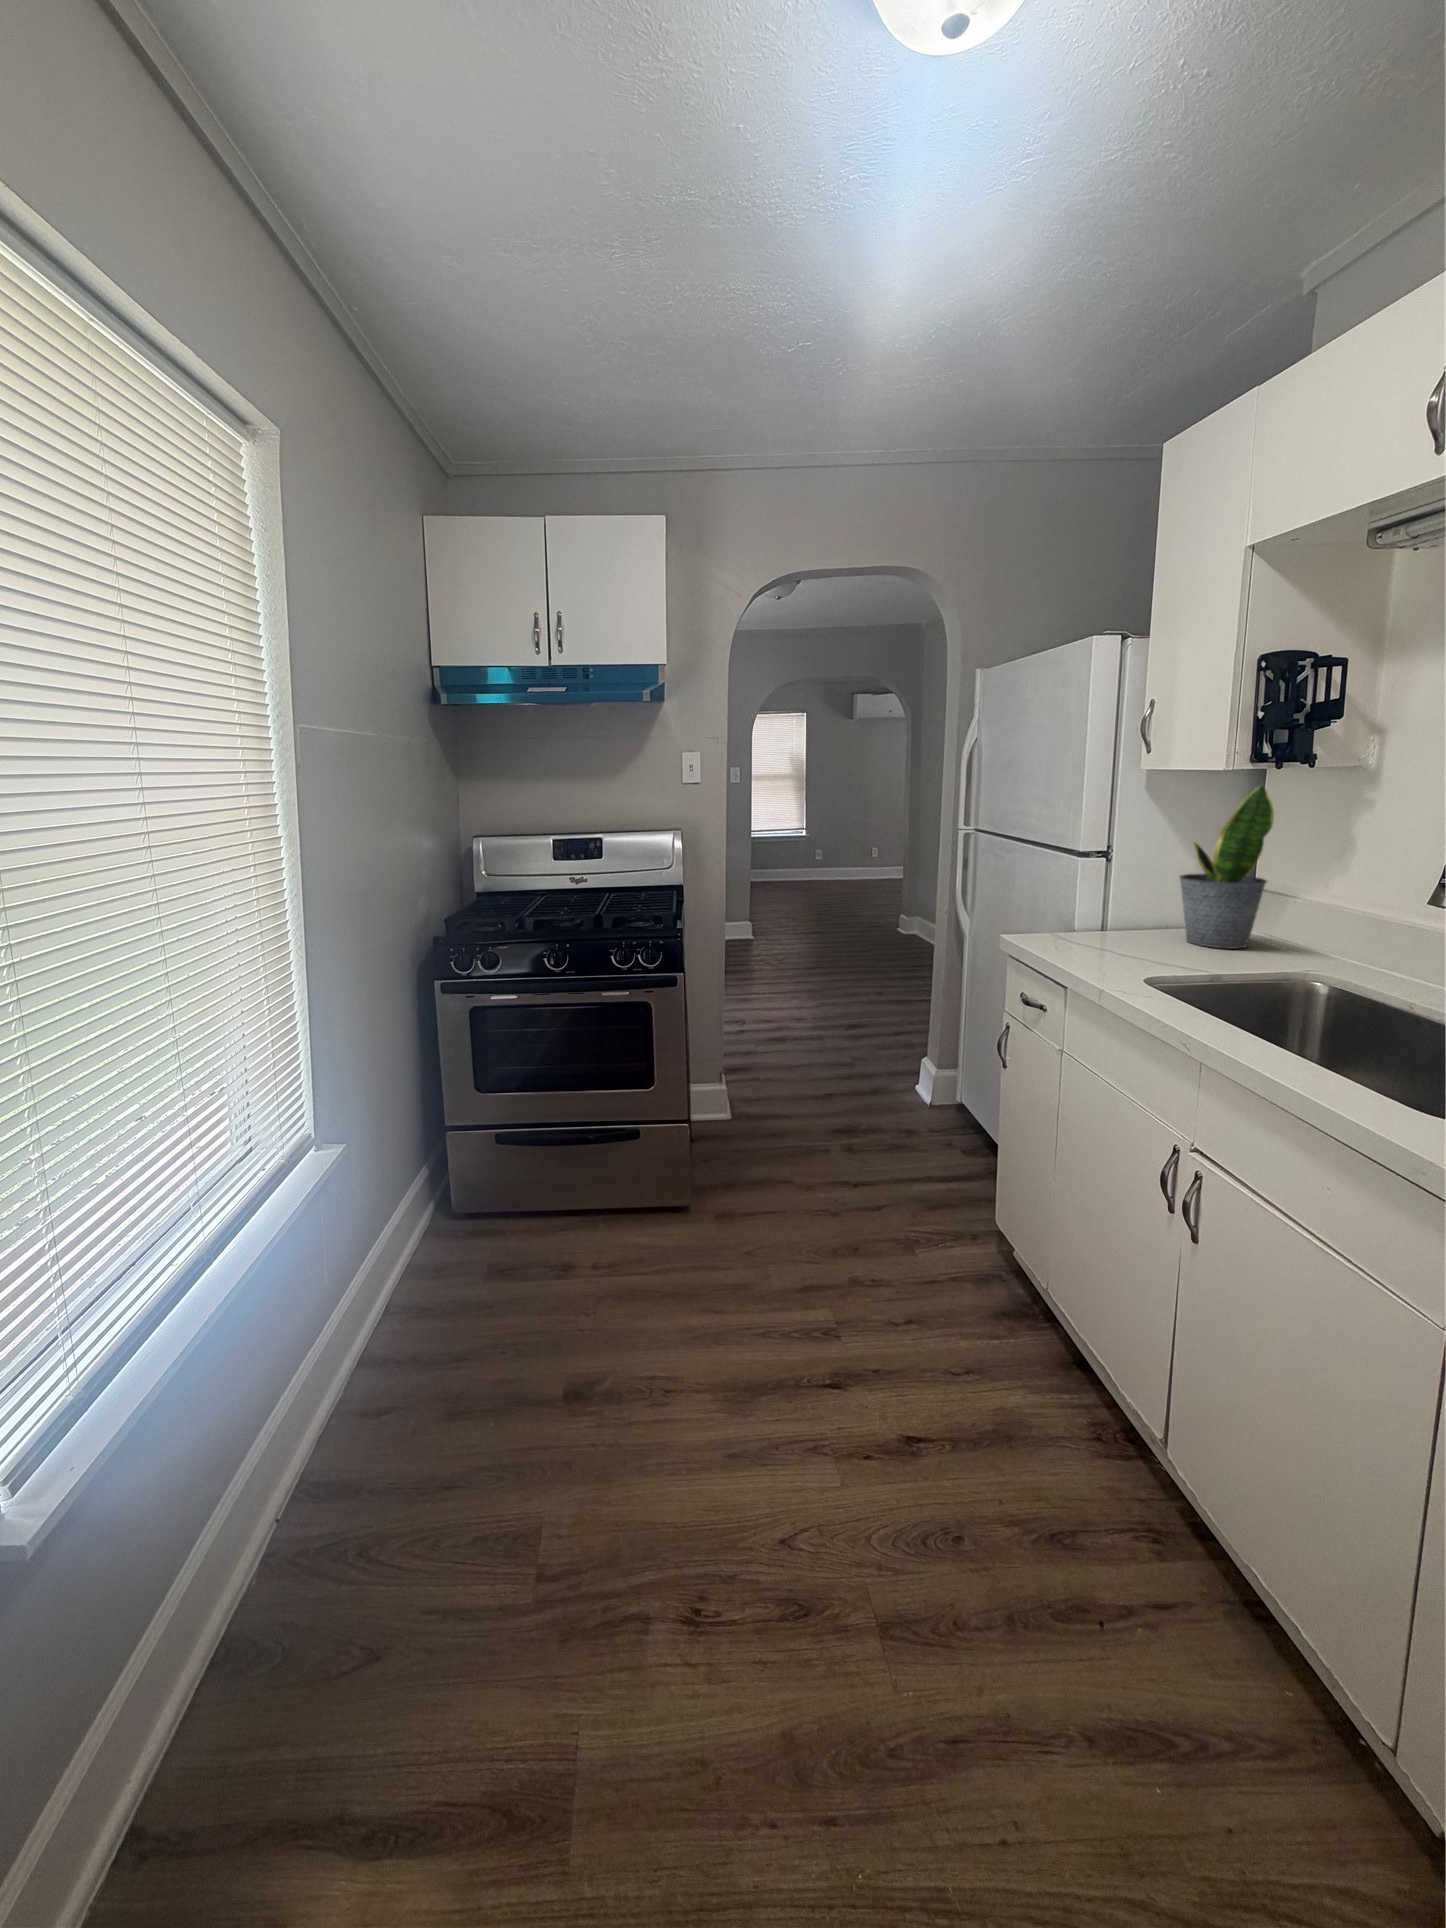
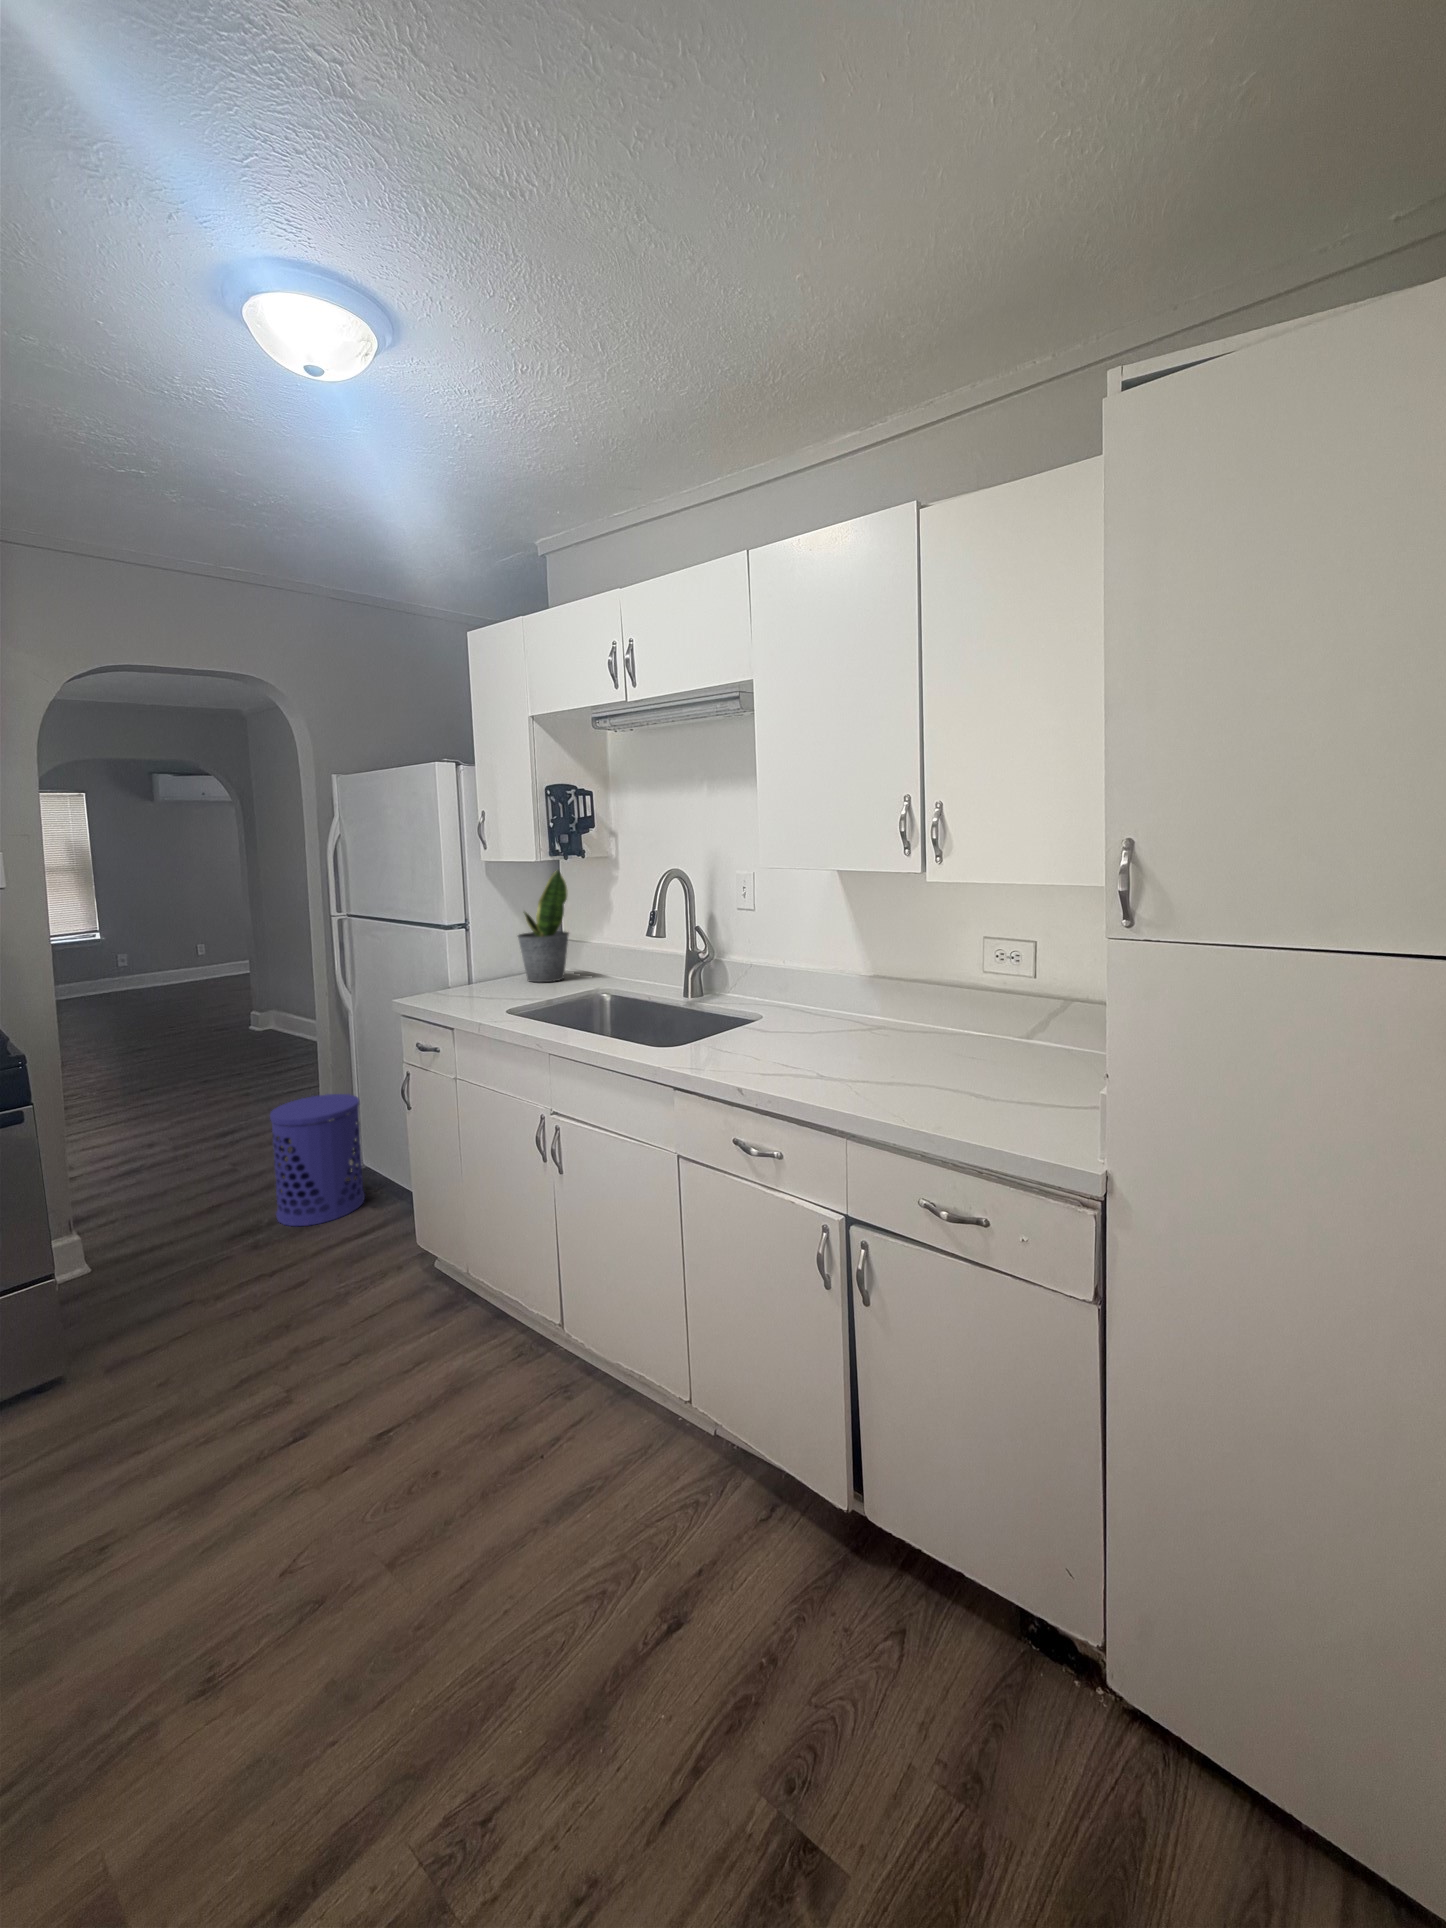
waste bin: none [875,1016,963,1149] -> present [270,1094,365,1226]

